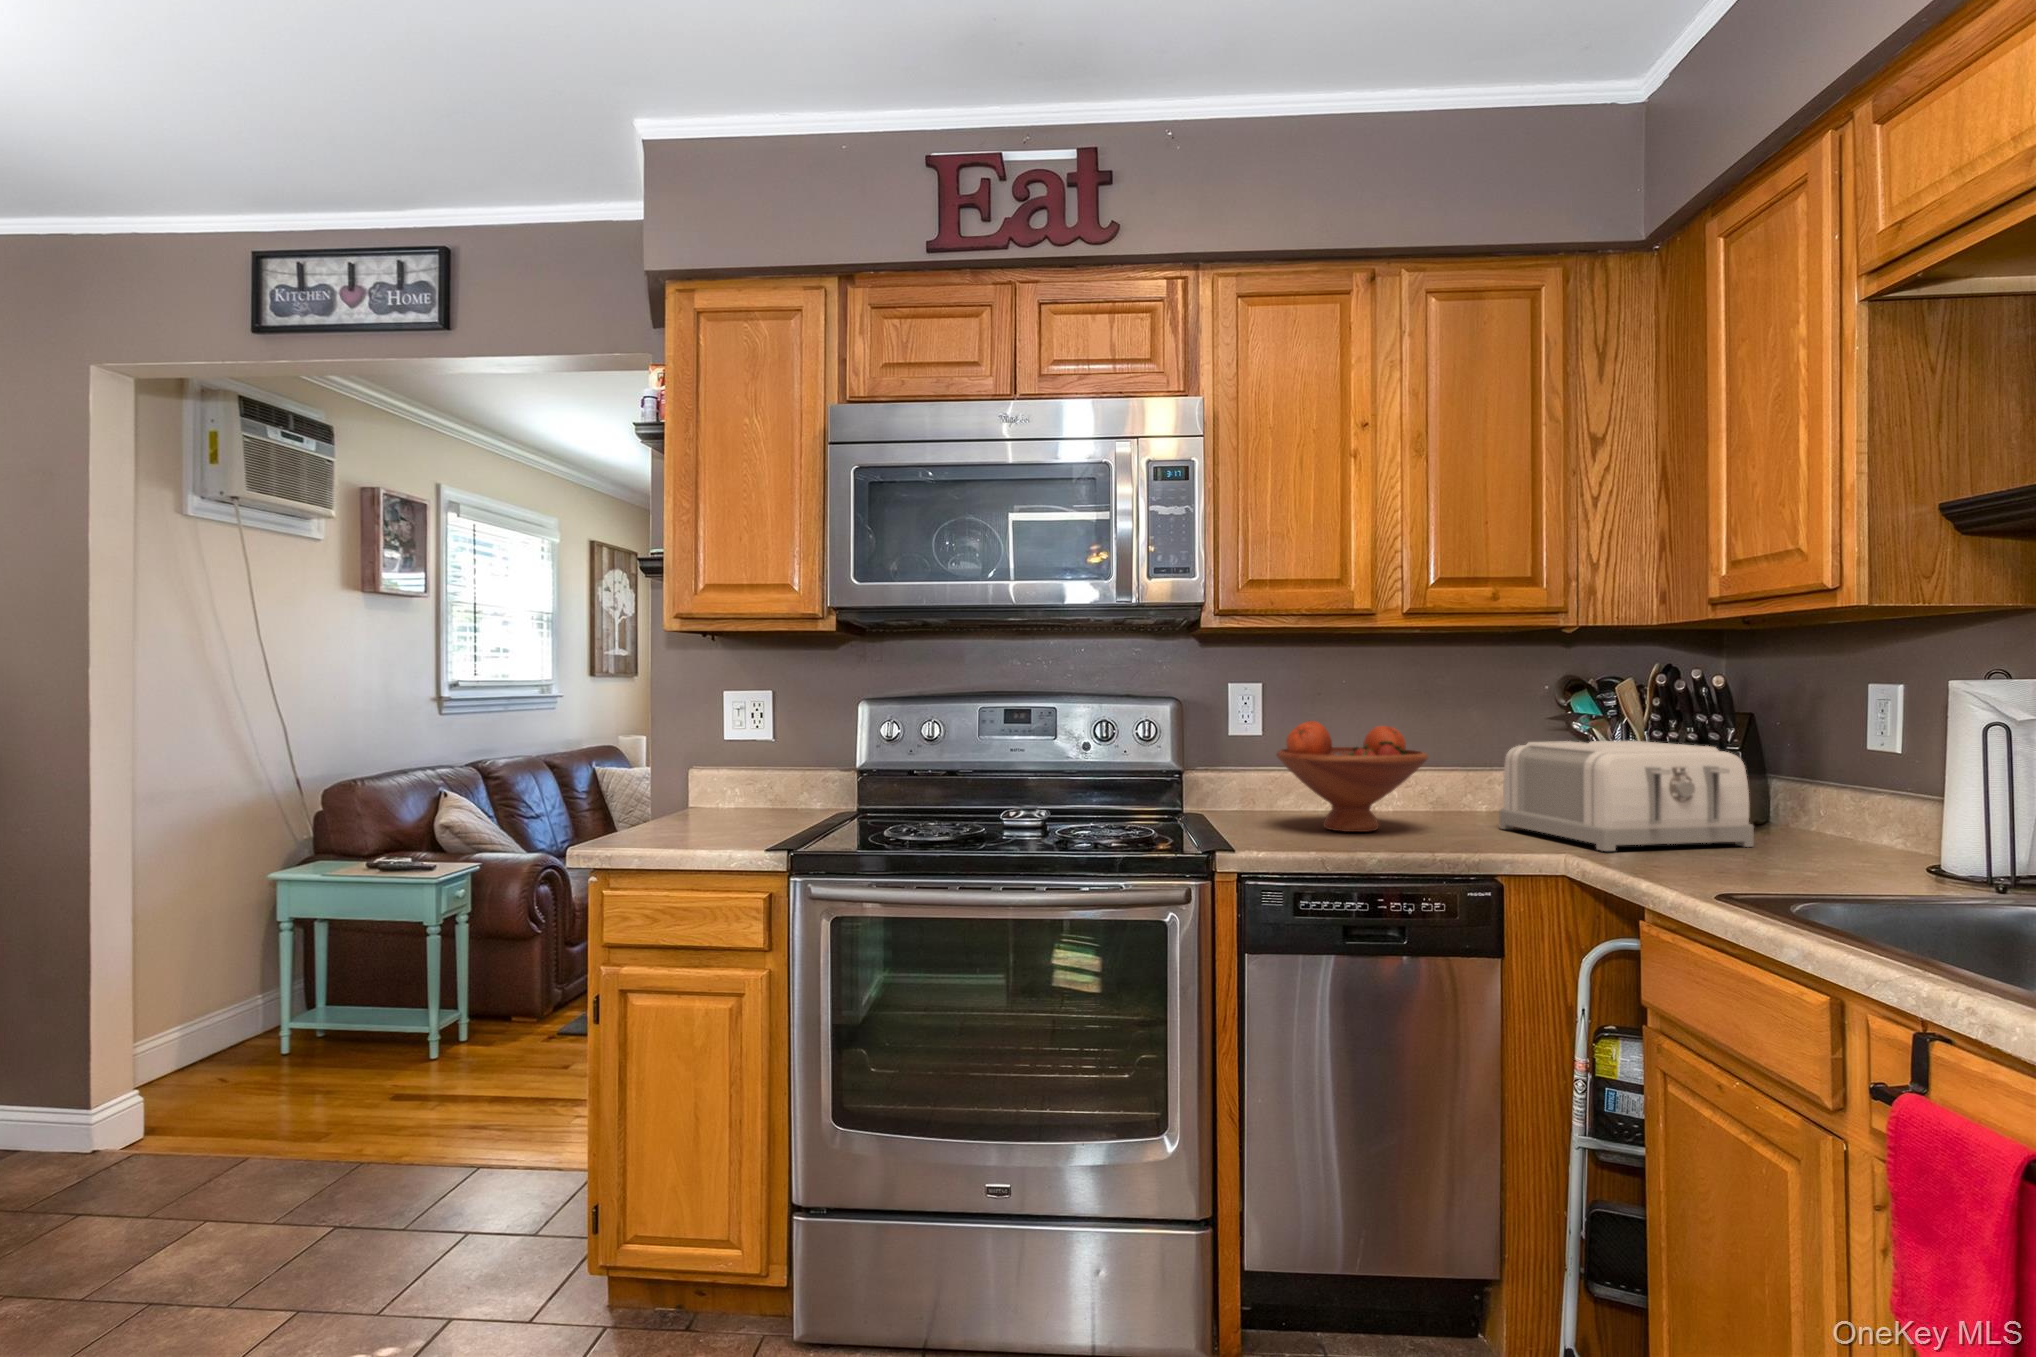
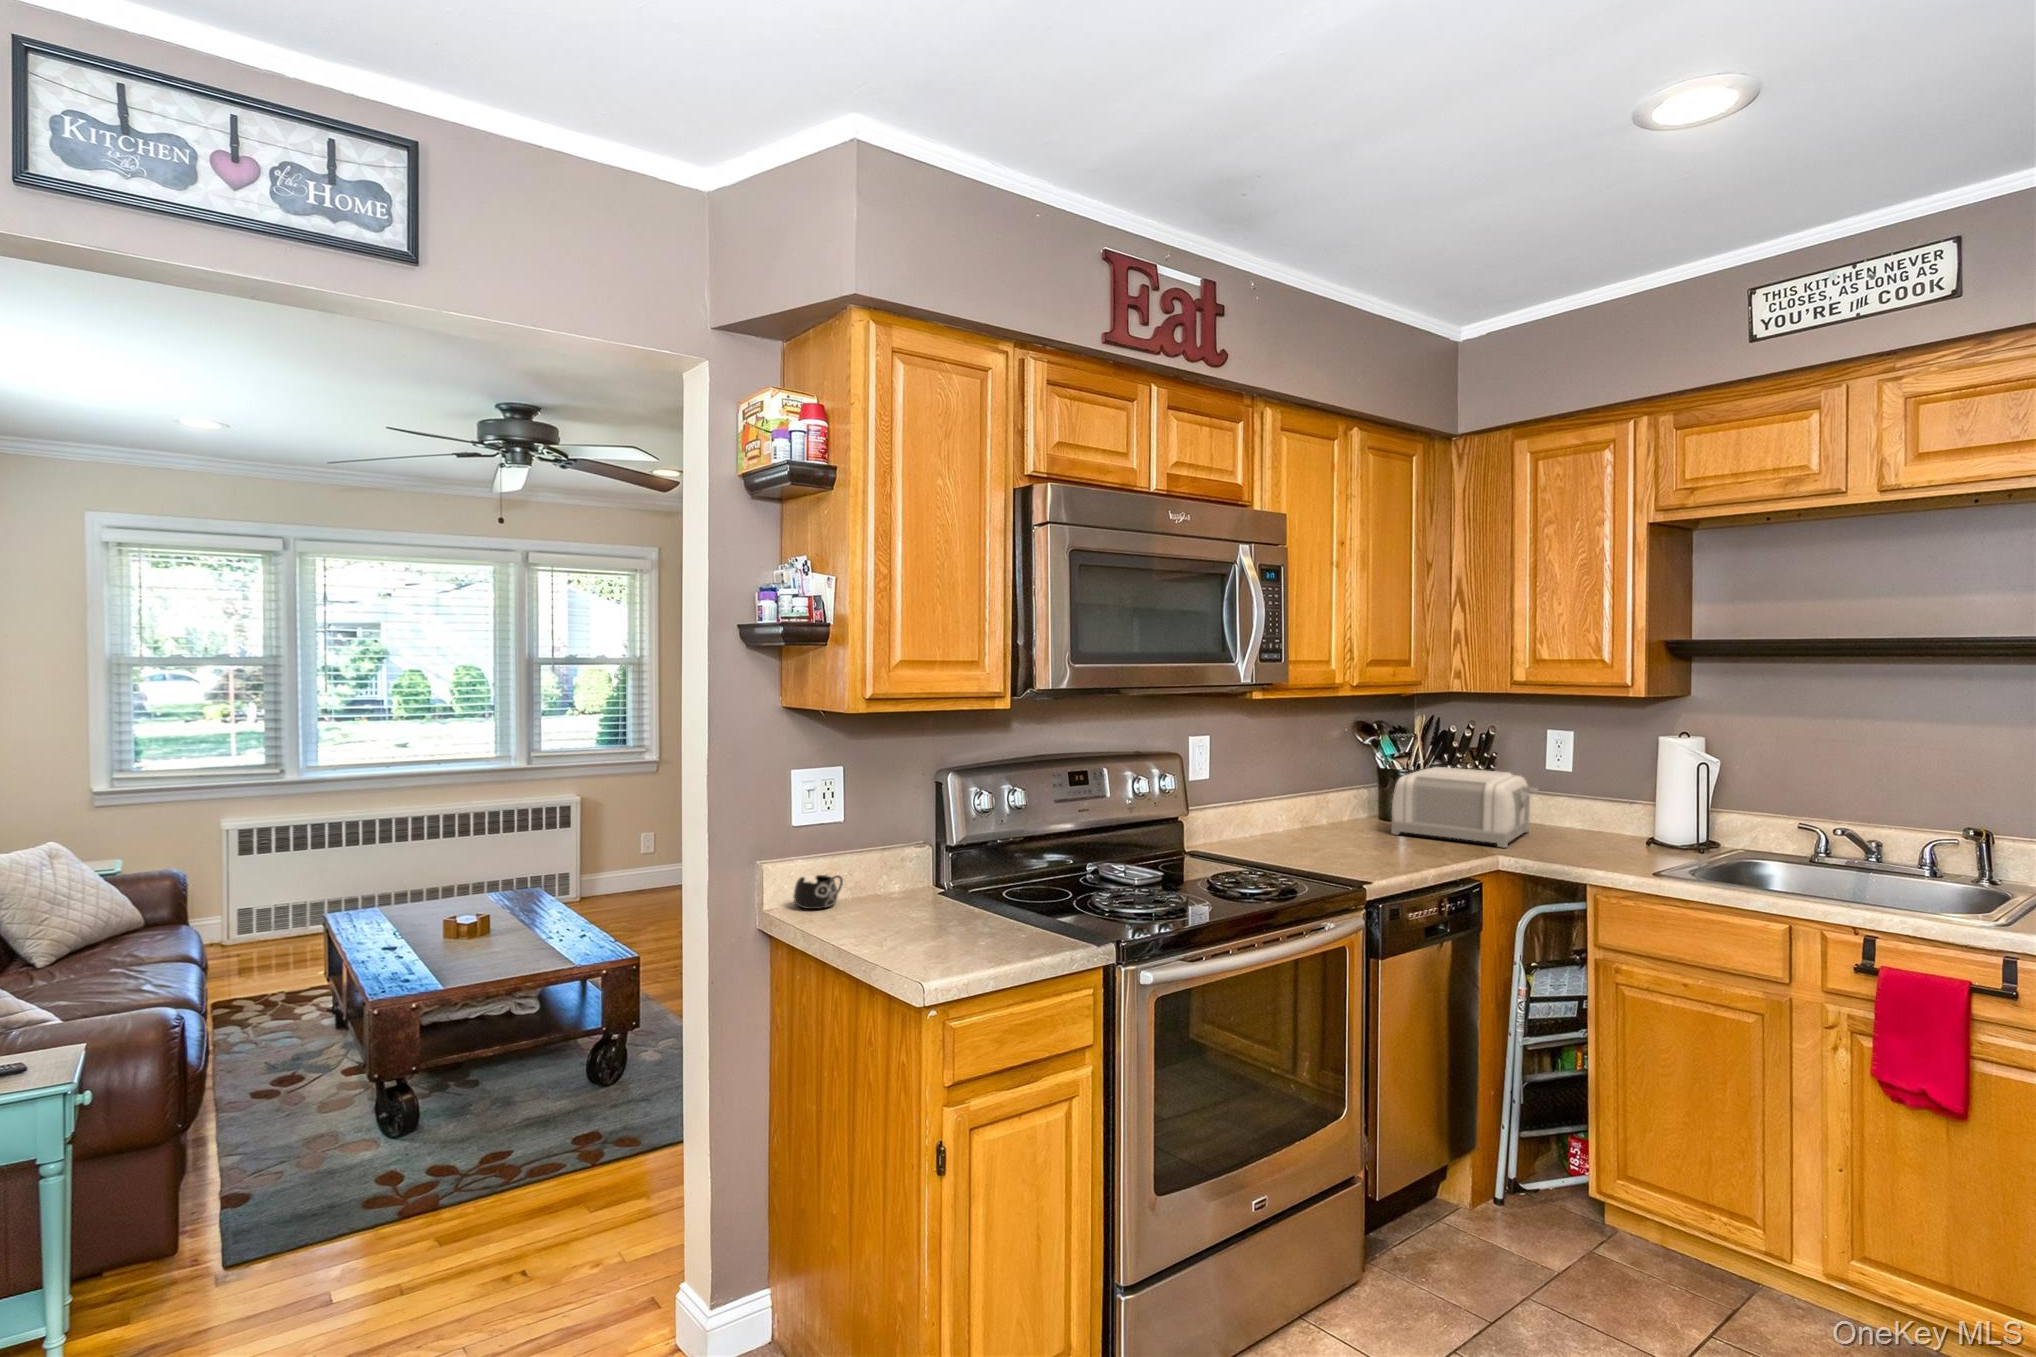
fruit bowl: present [1276,721,1428,832] -> none [1282,767,1395,851]
mug: none [706,785,756,812] -> present [793,875,843,909]

